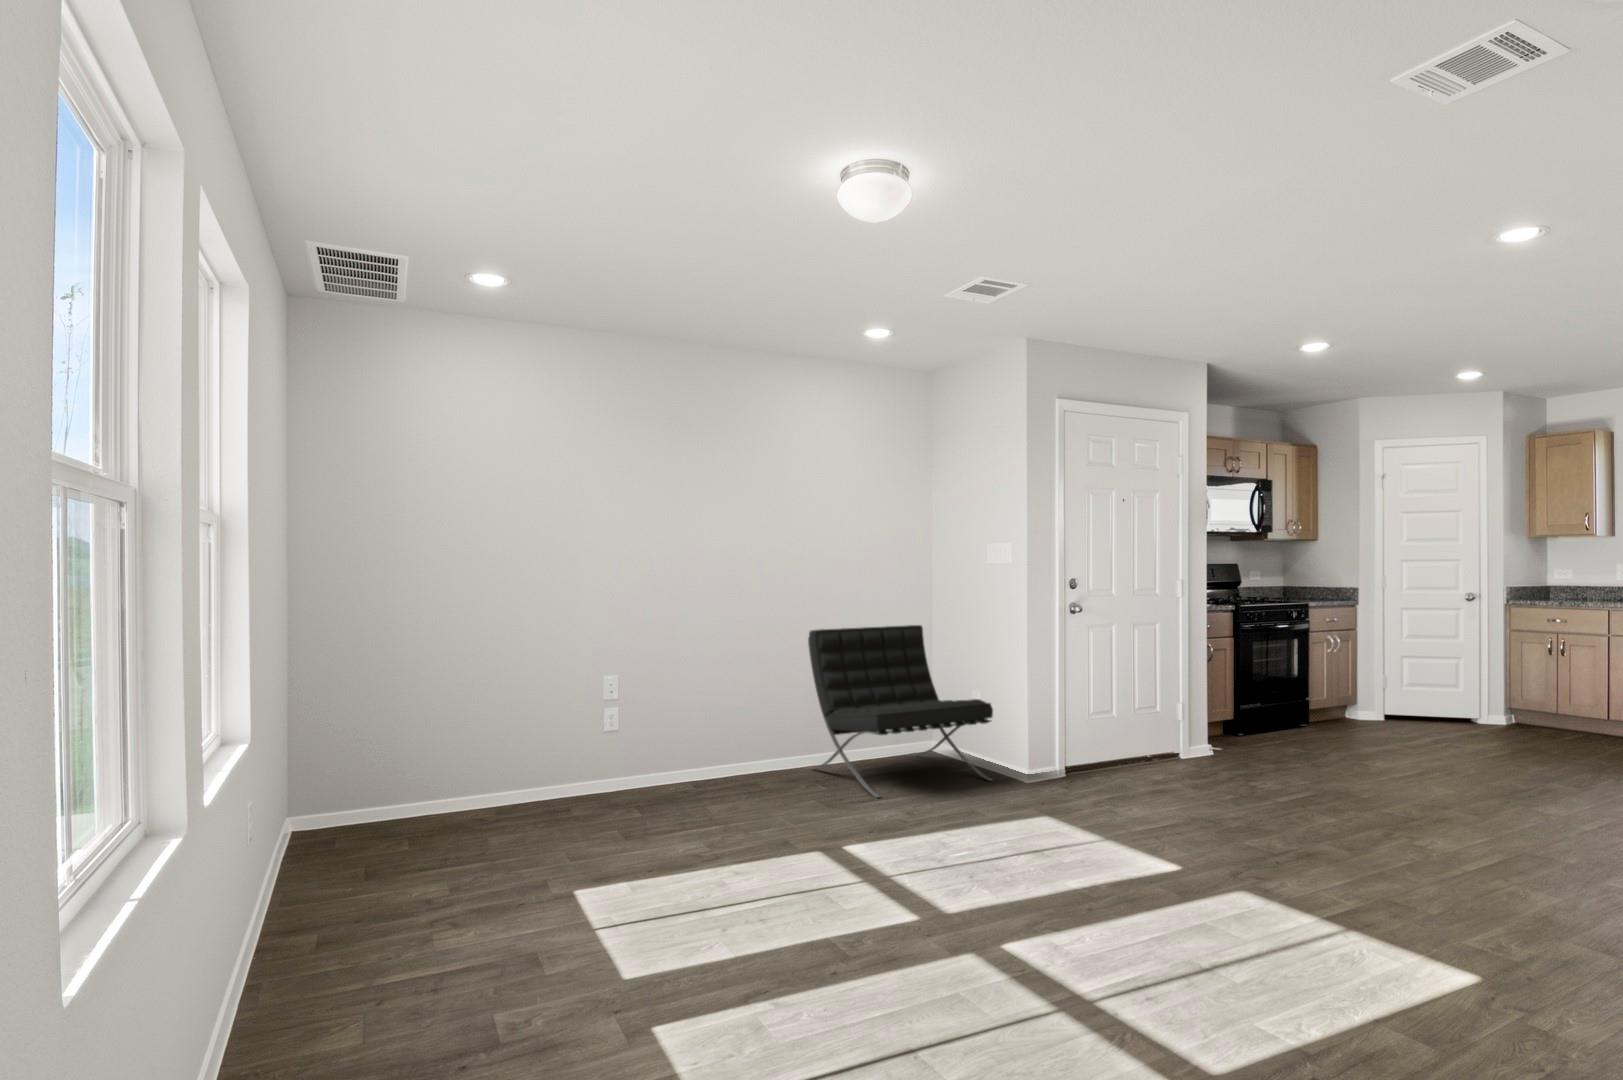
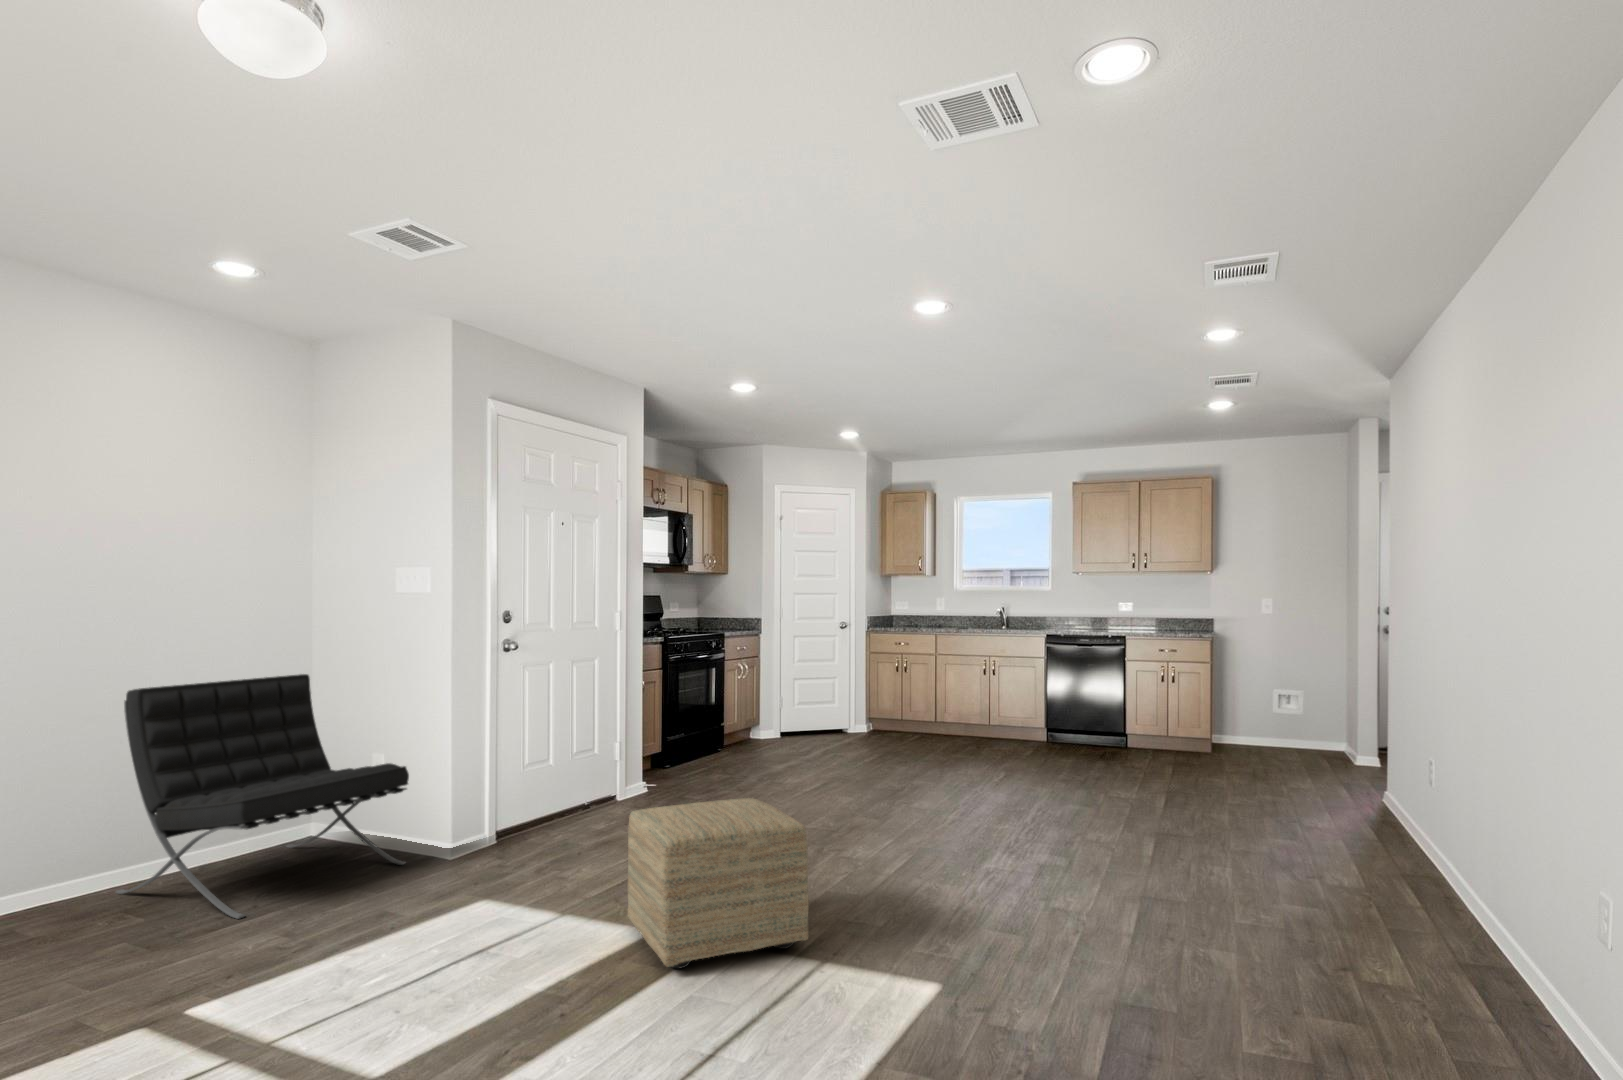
ottoman: none [1163,760,1338,910] -> present [628,798,809,968]

